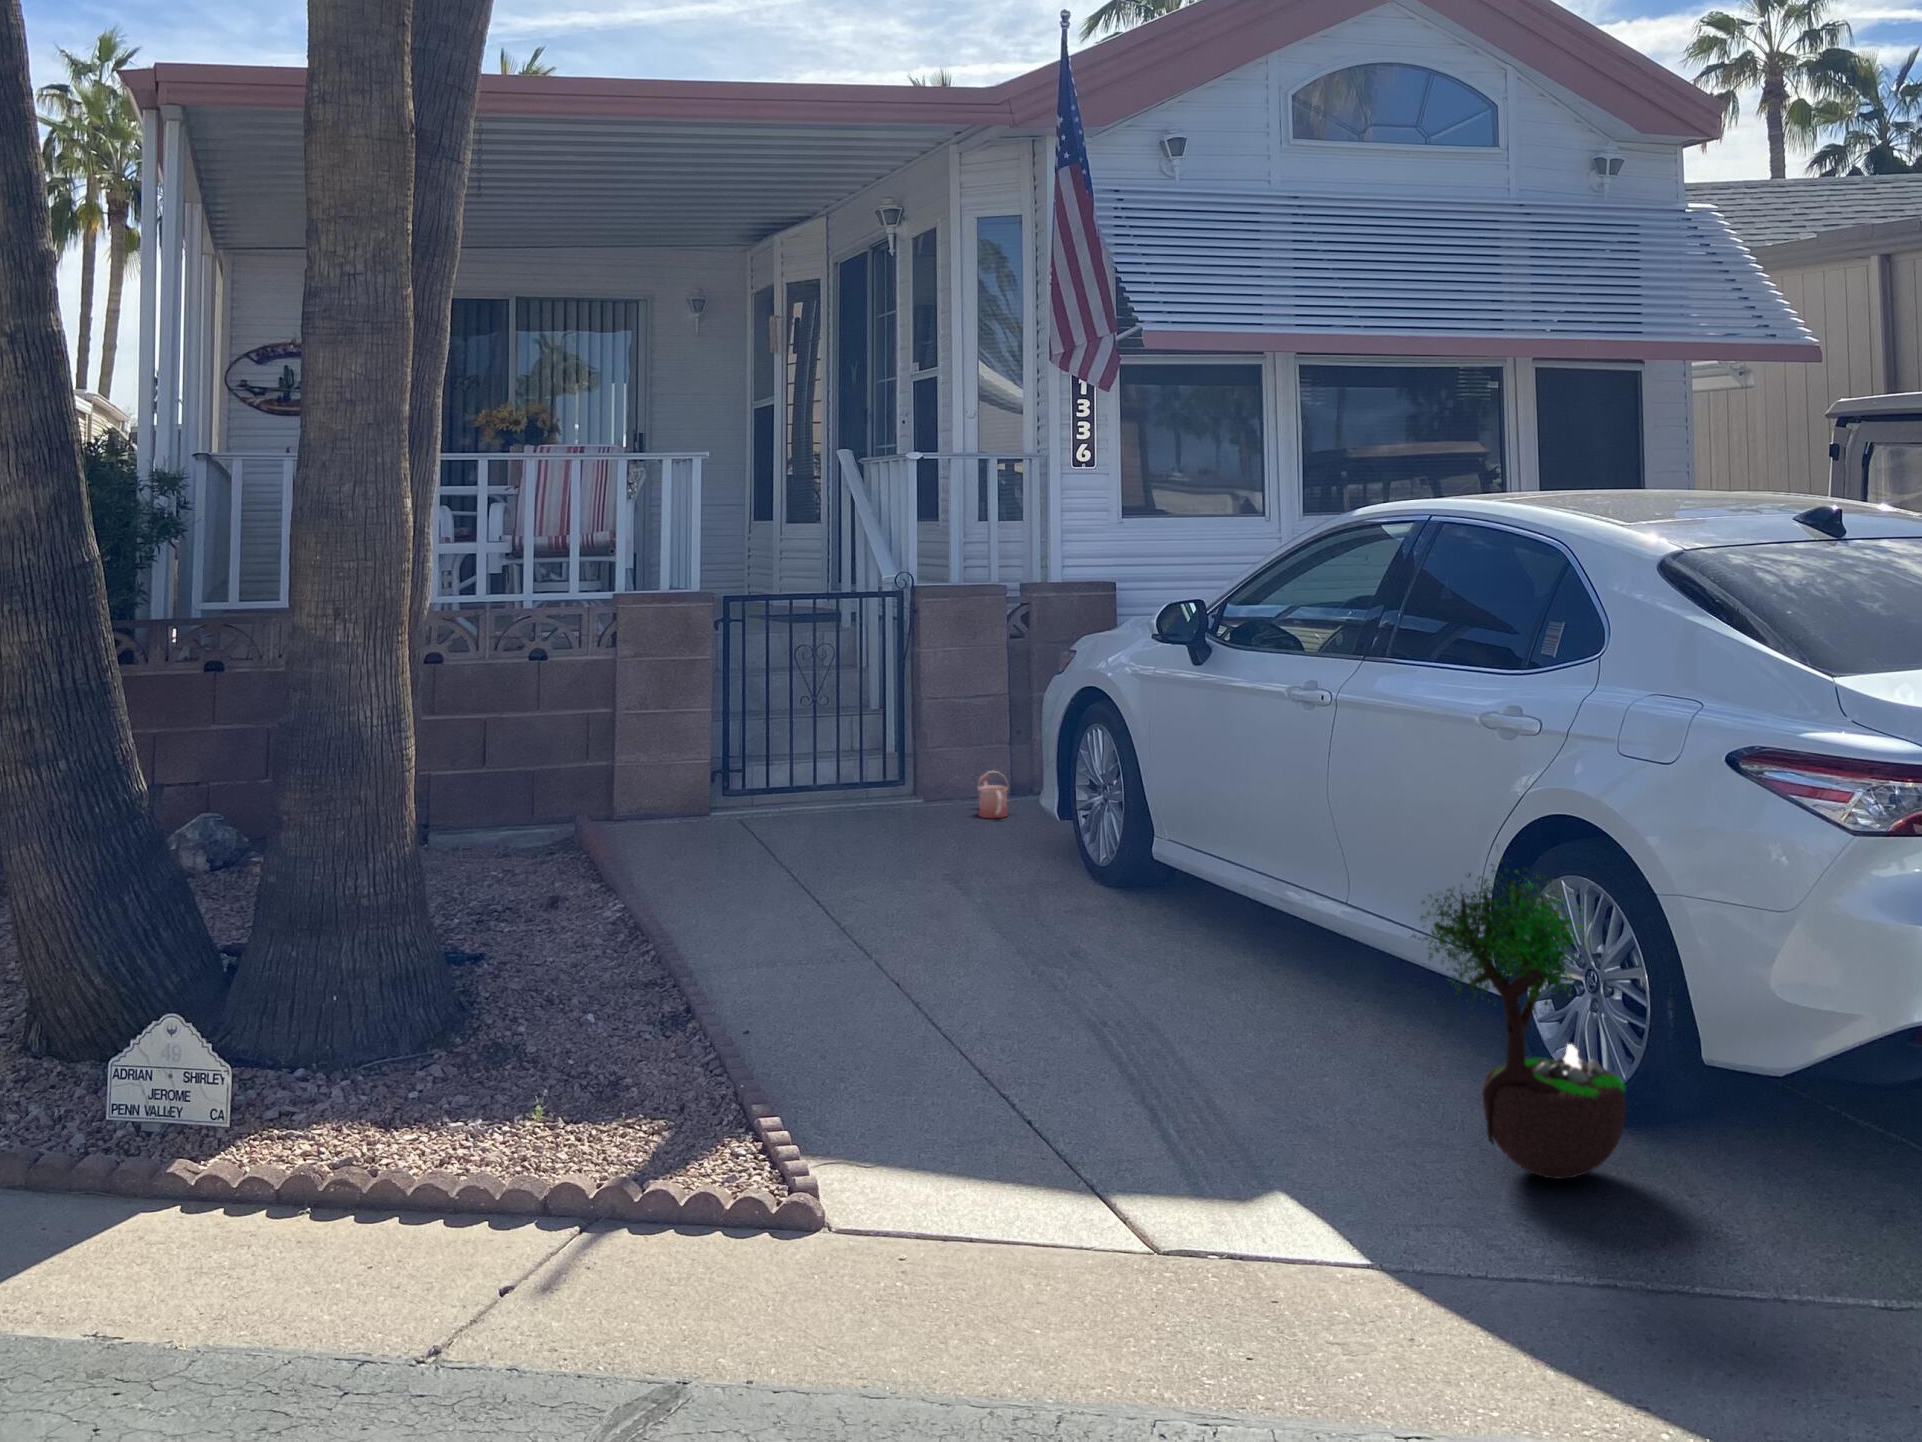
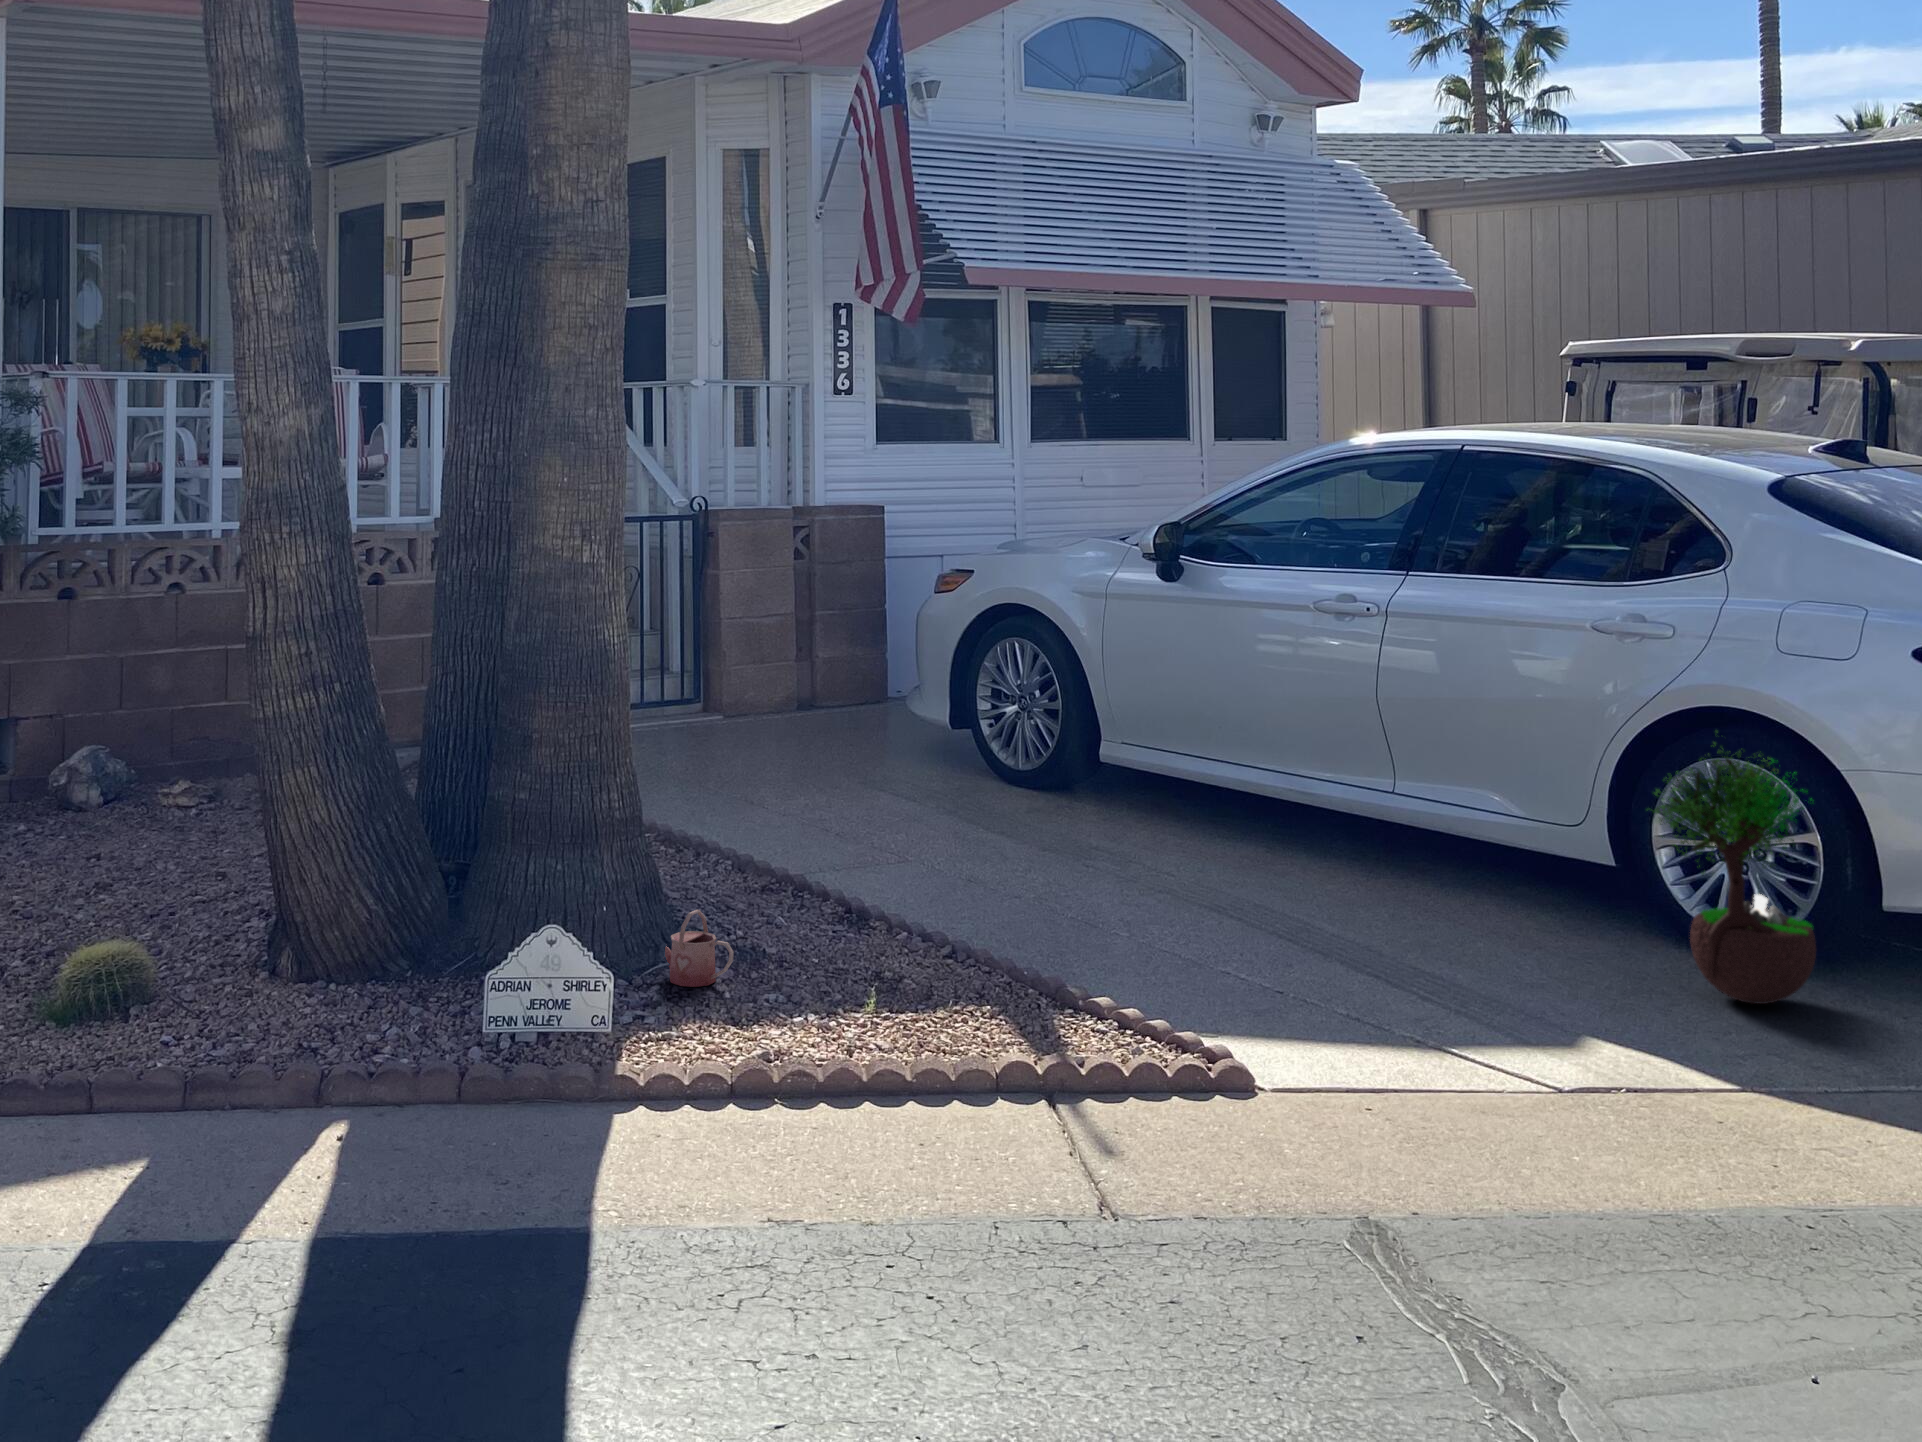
watering can: present [977,773,1009,818] -> present [665,910,734,987]

